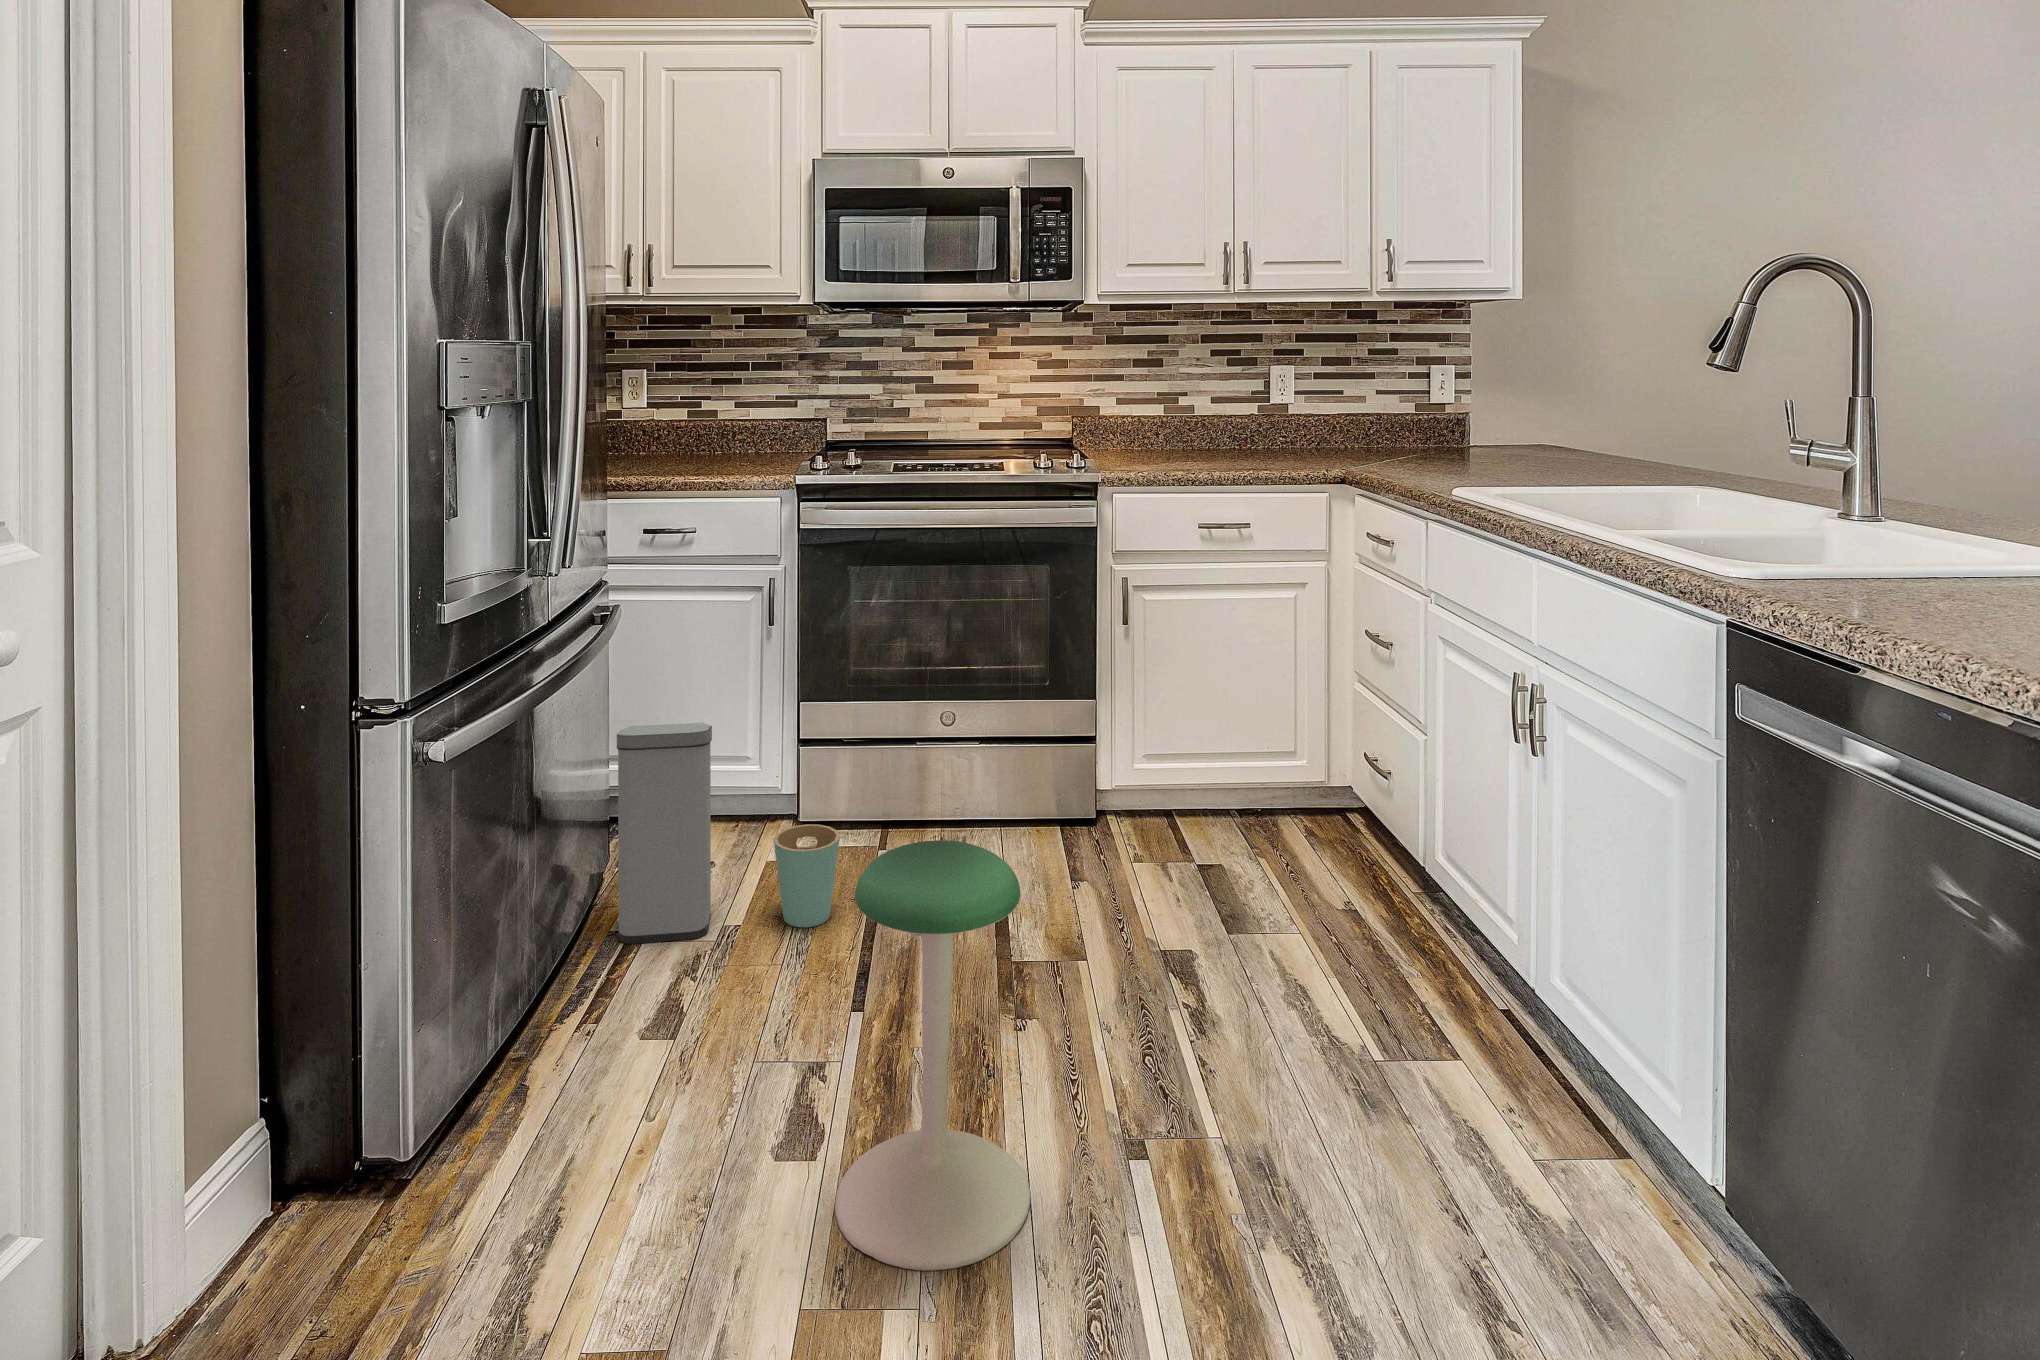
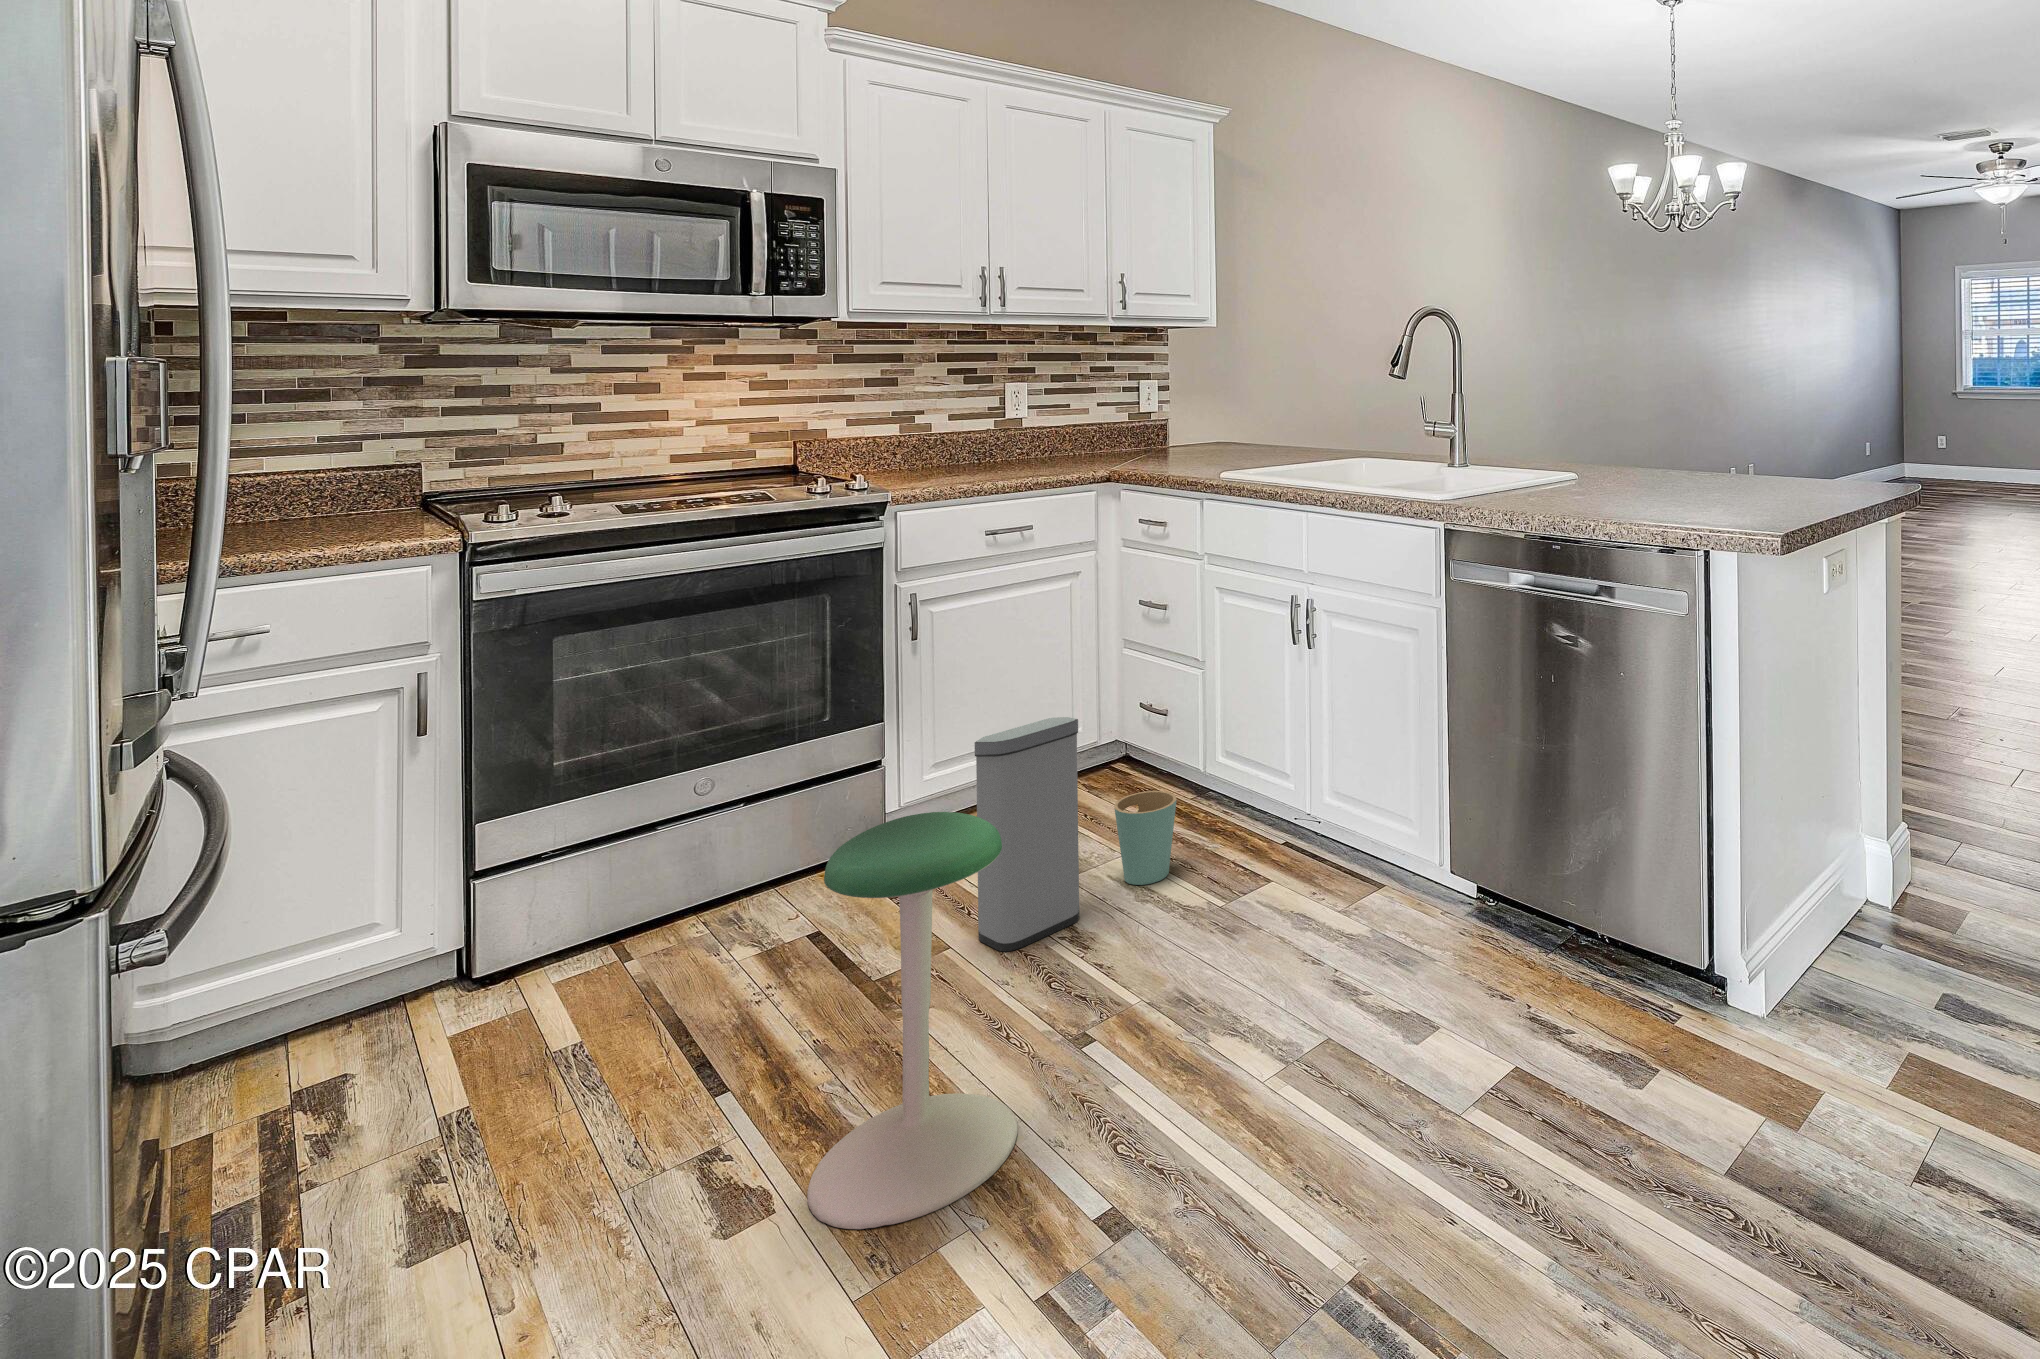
trash can: present [617,723,840,944] -> present [975,717,1177,951]

